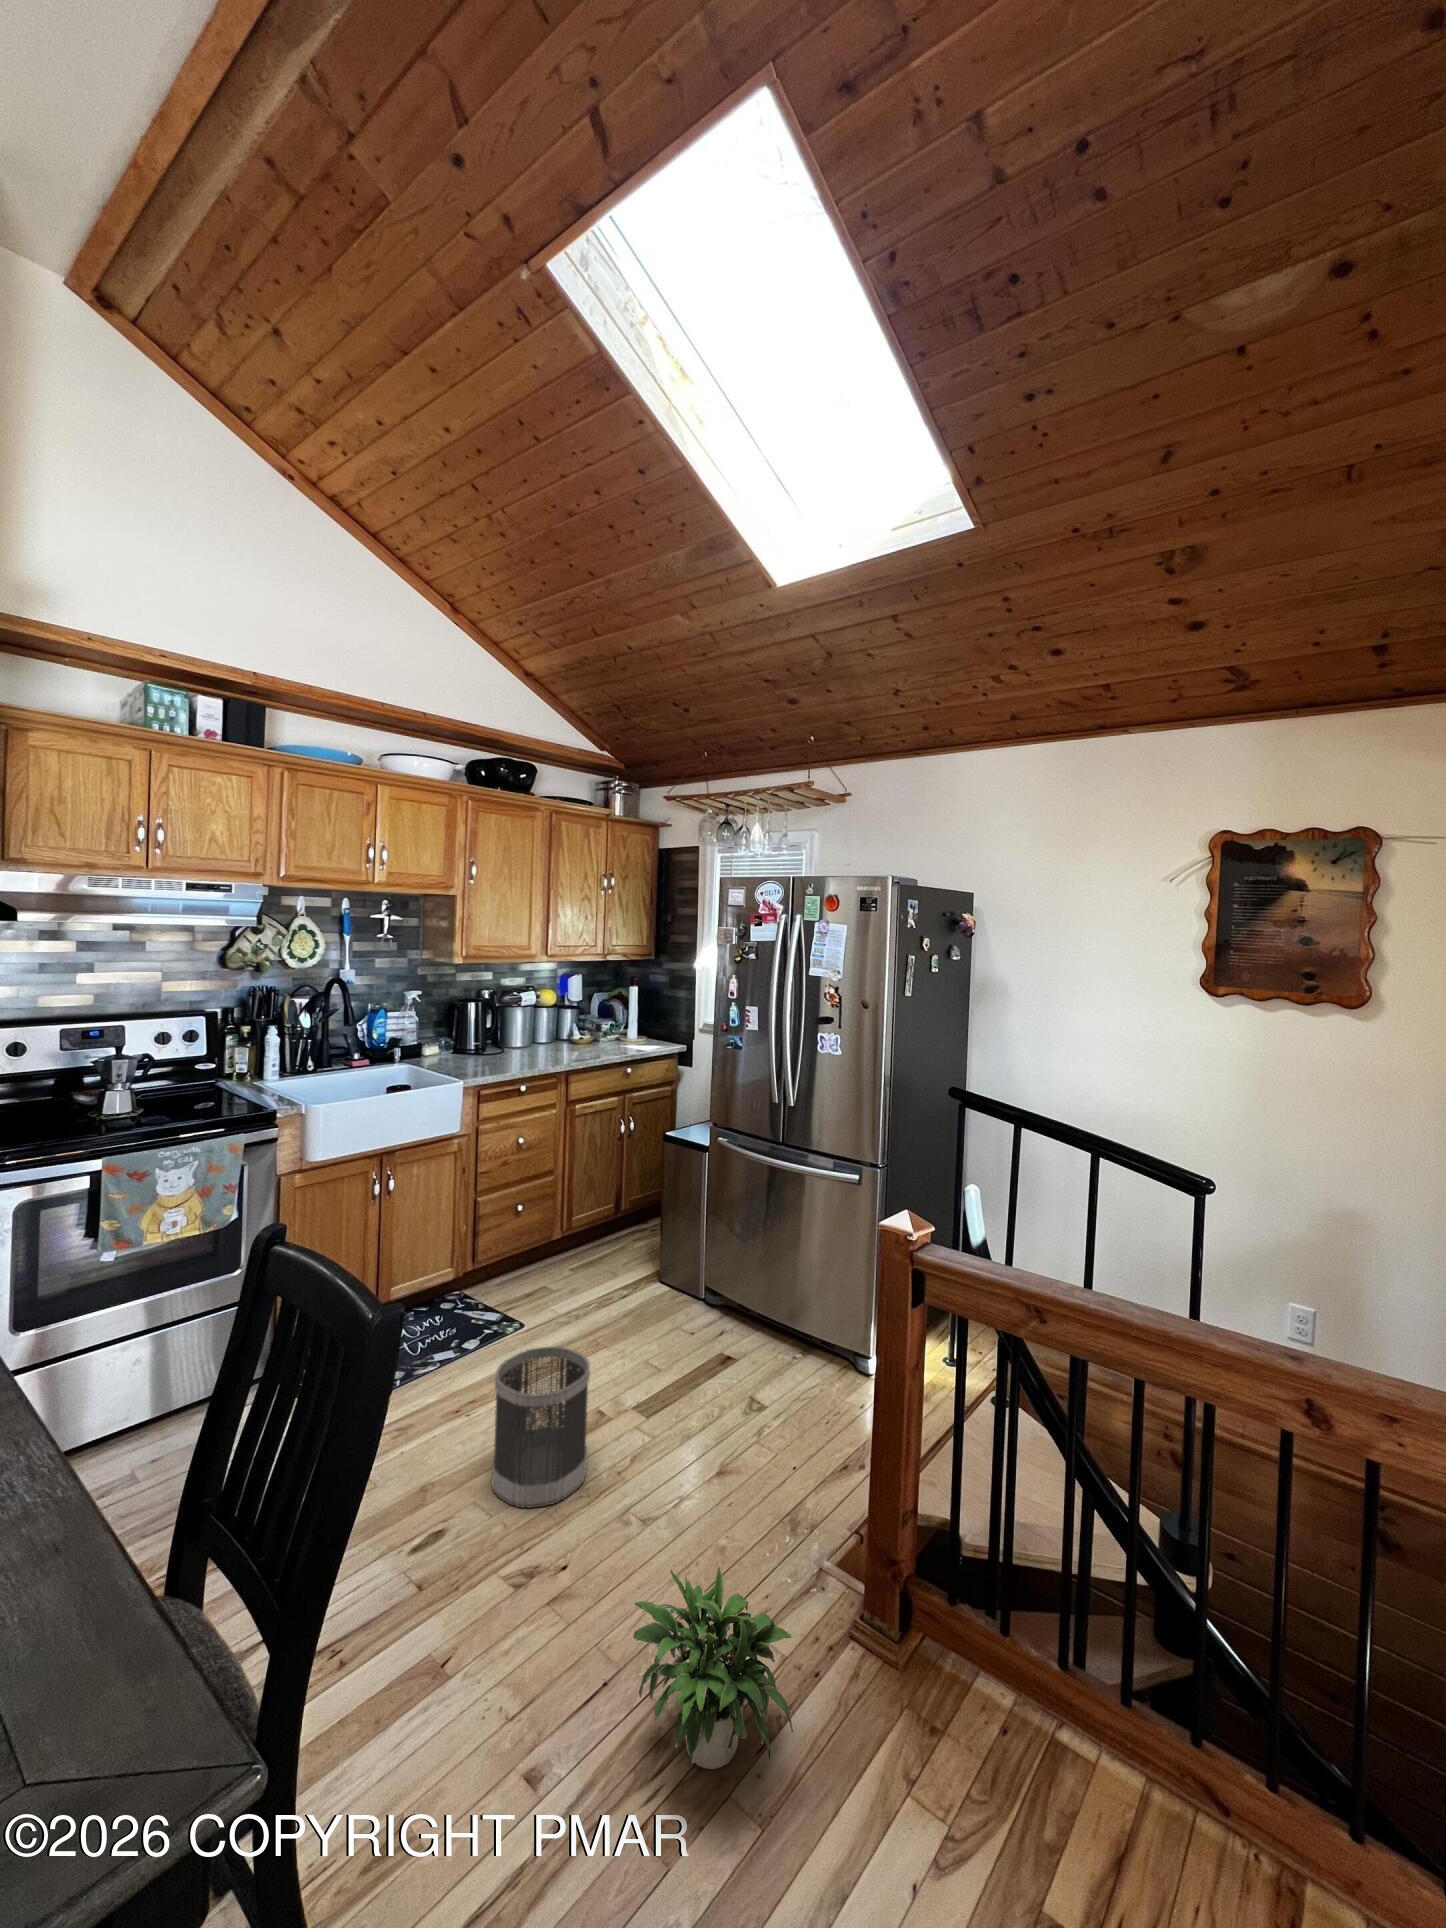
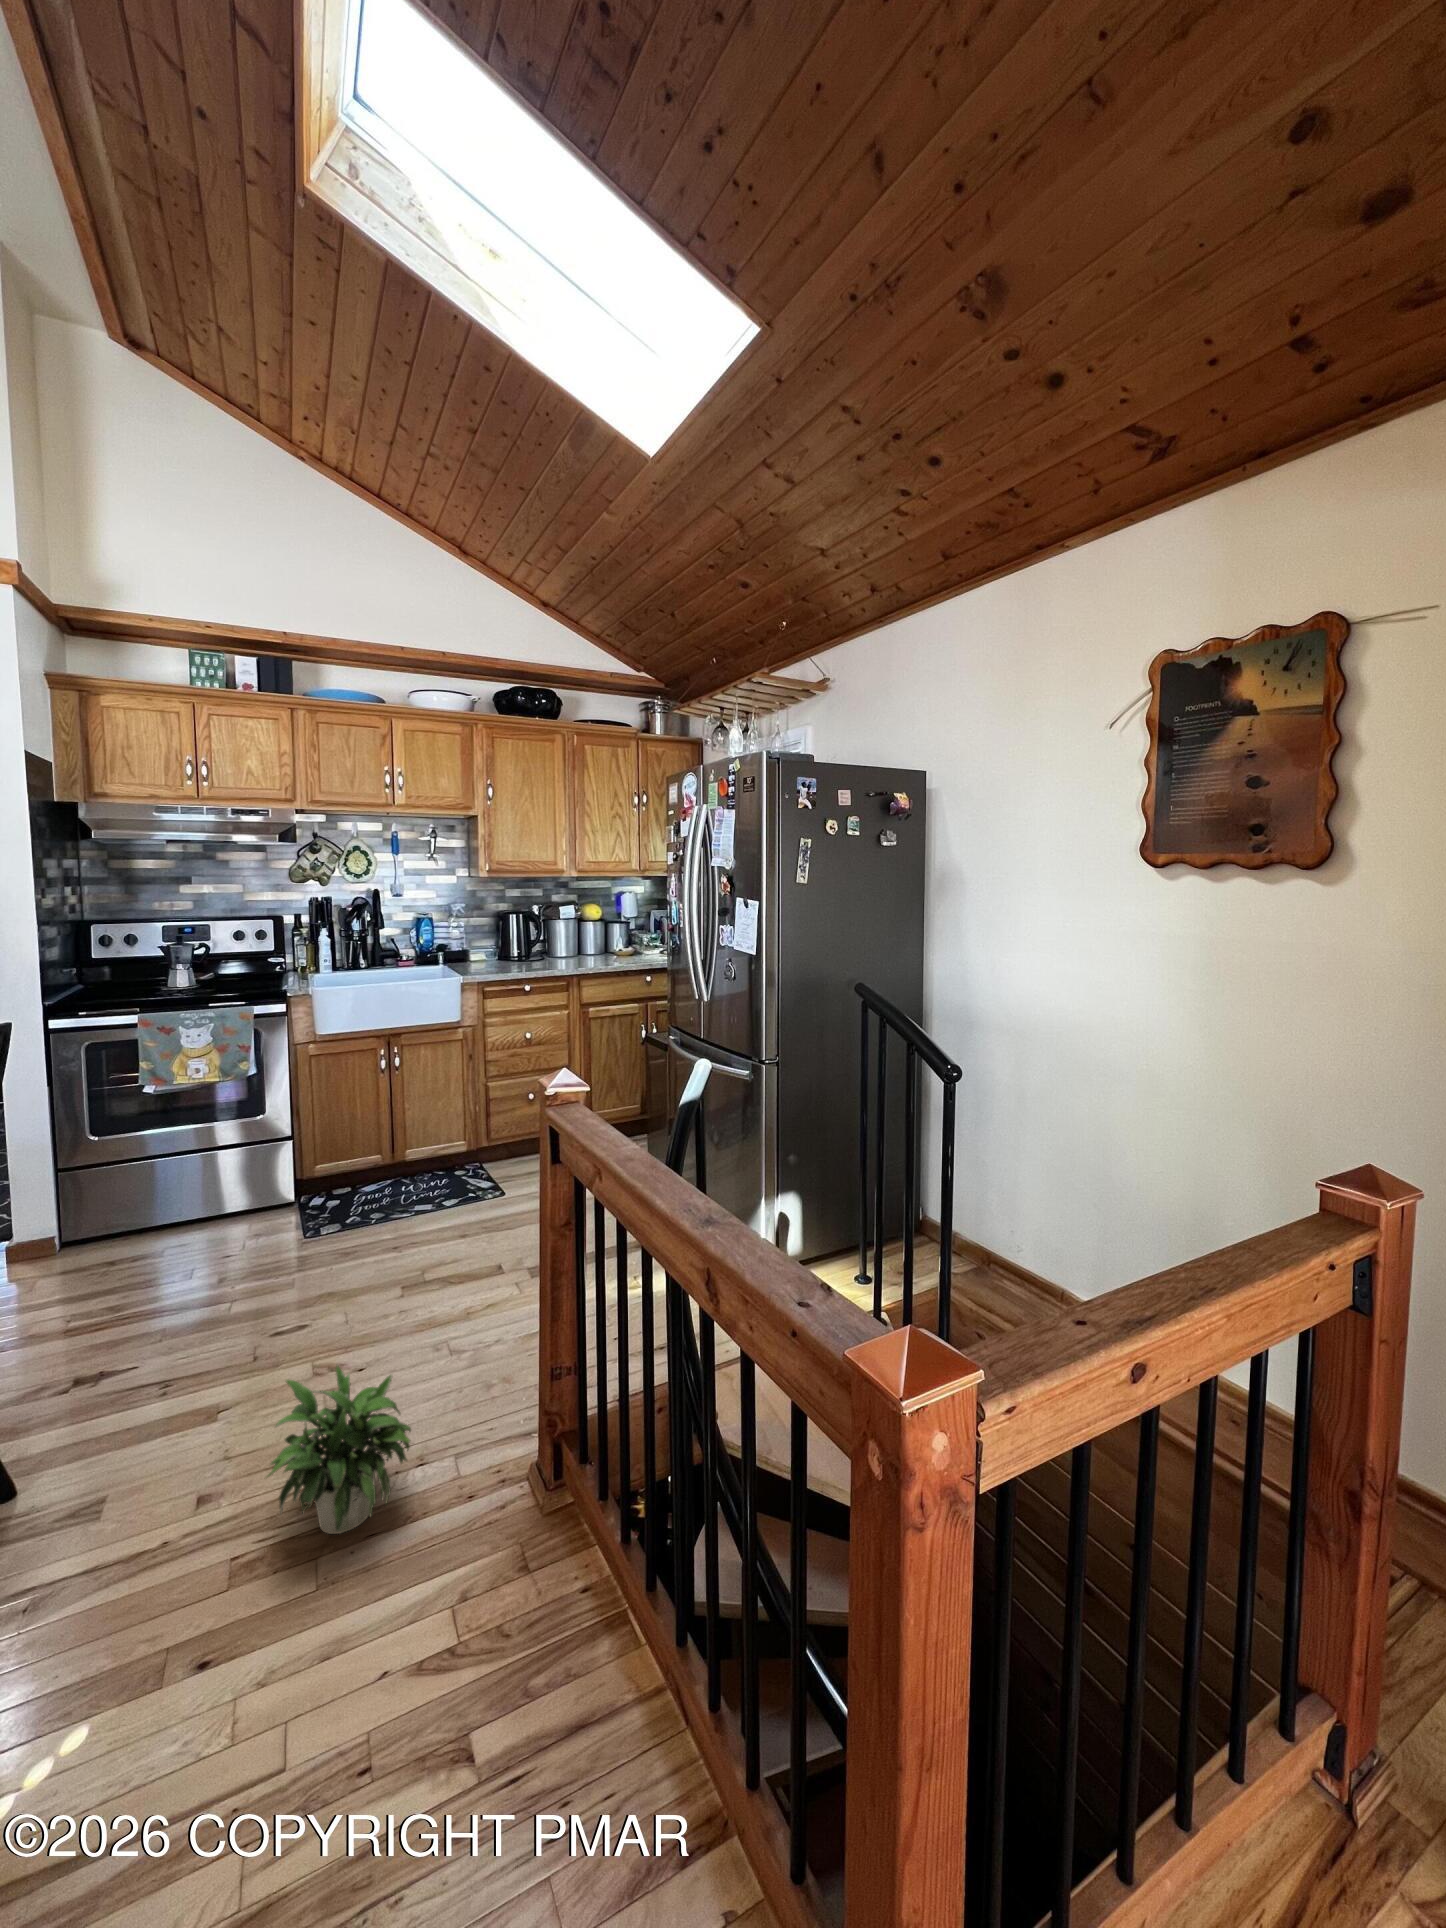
wastebasket: present [492,1347,590,1508] -> none [364,1195,454,1323]

